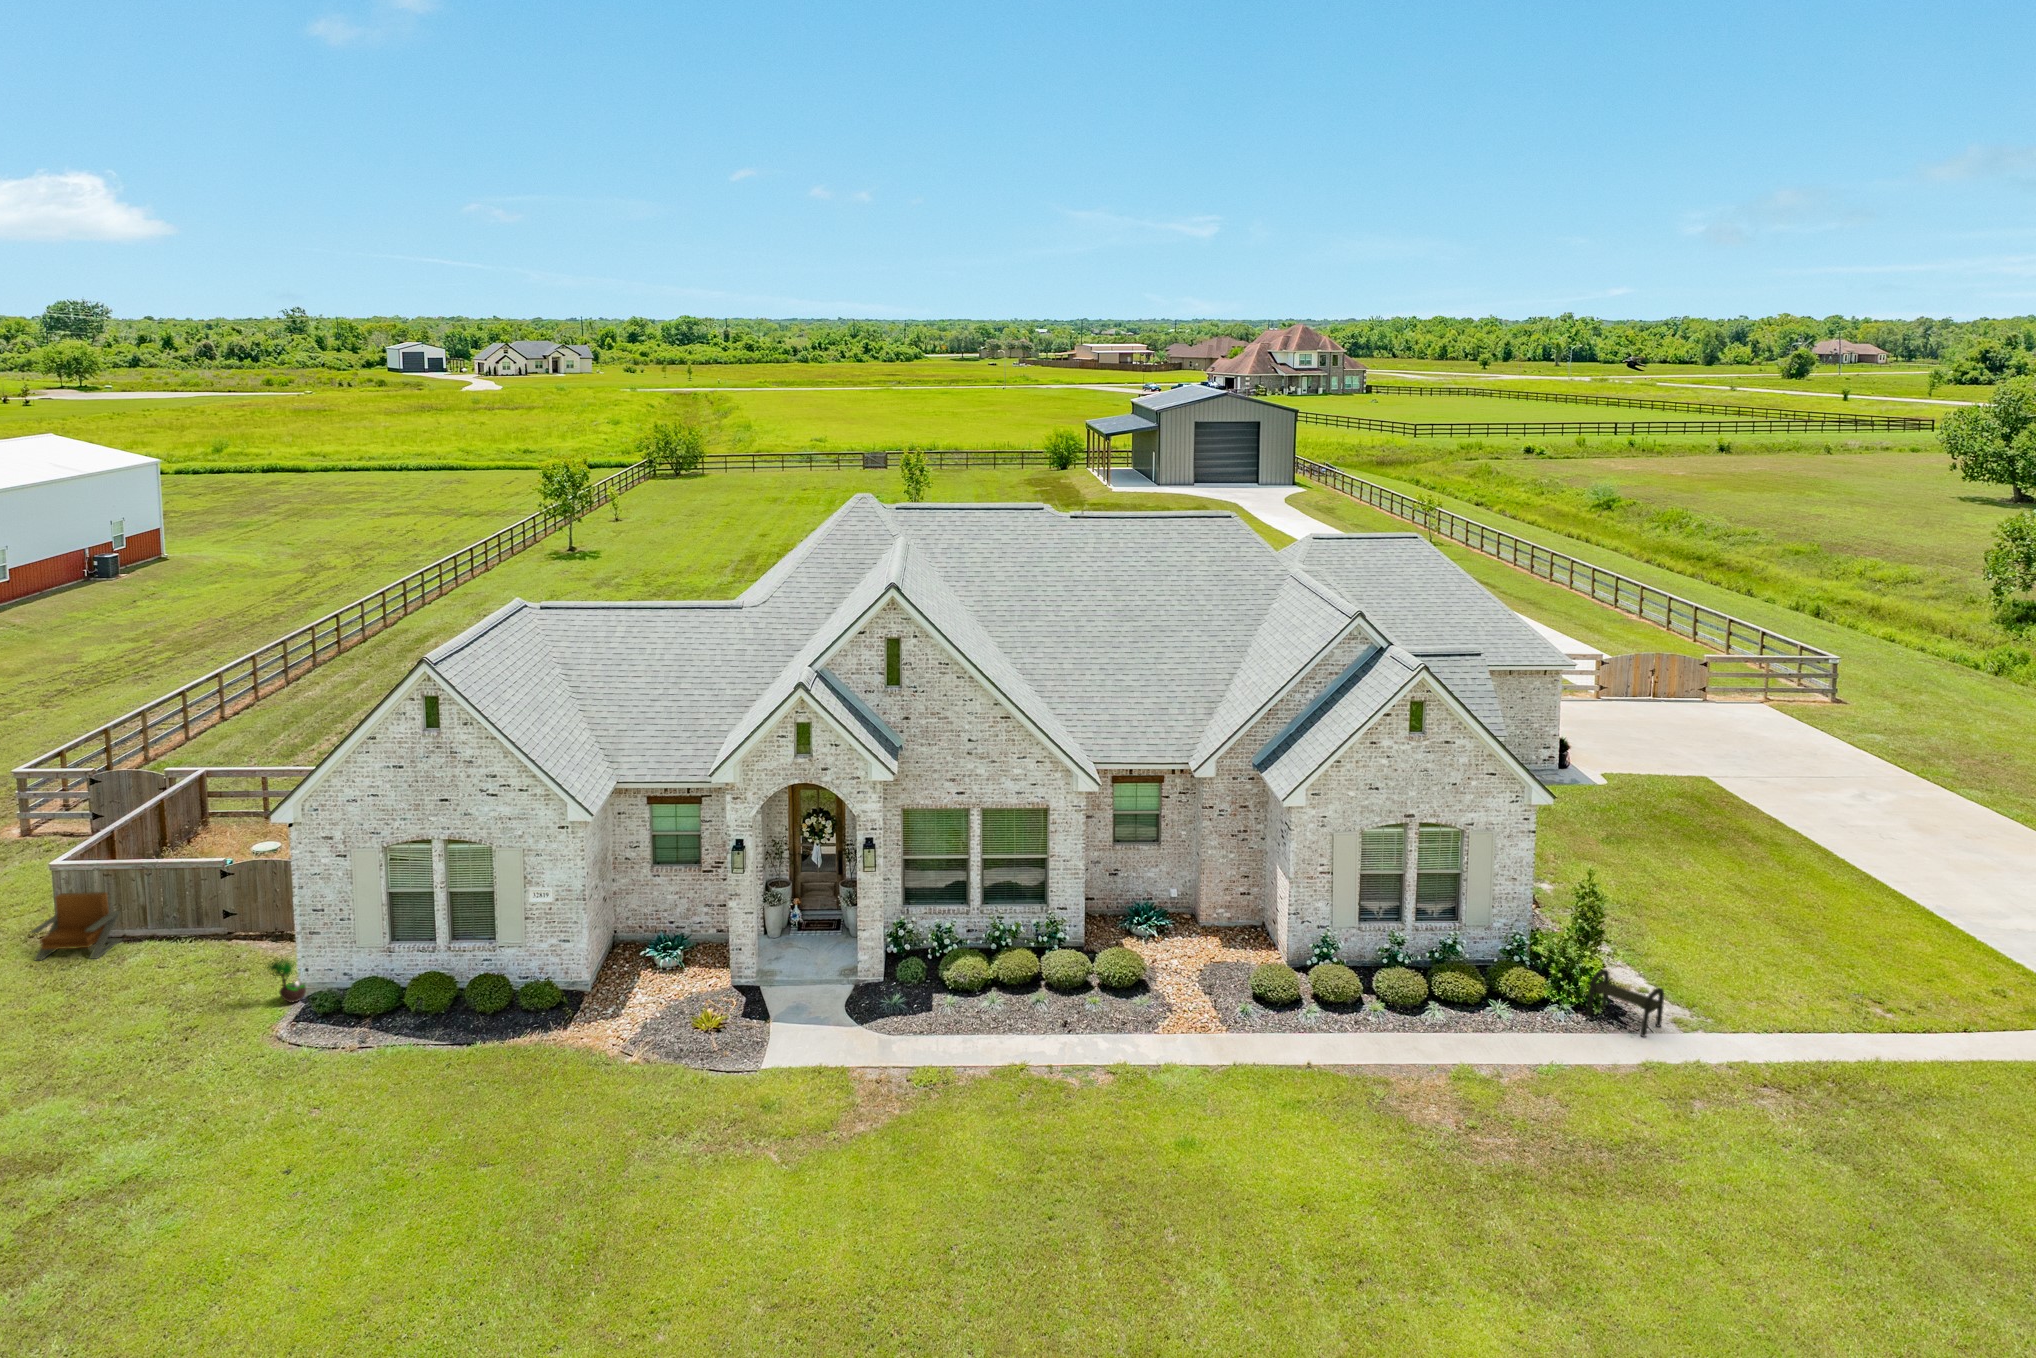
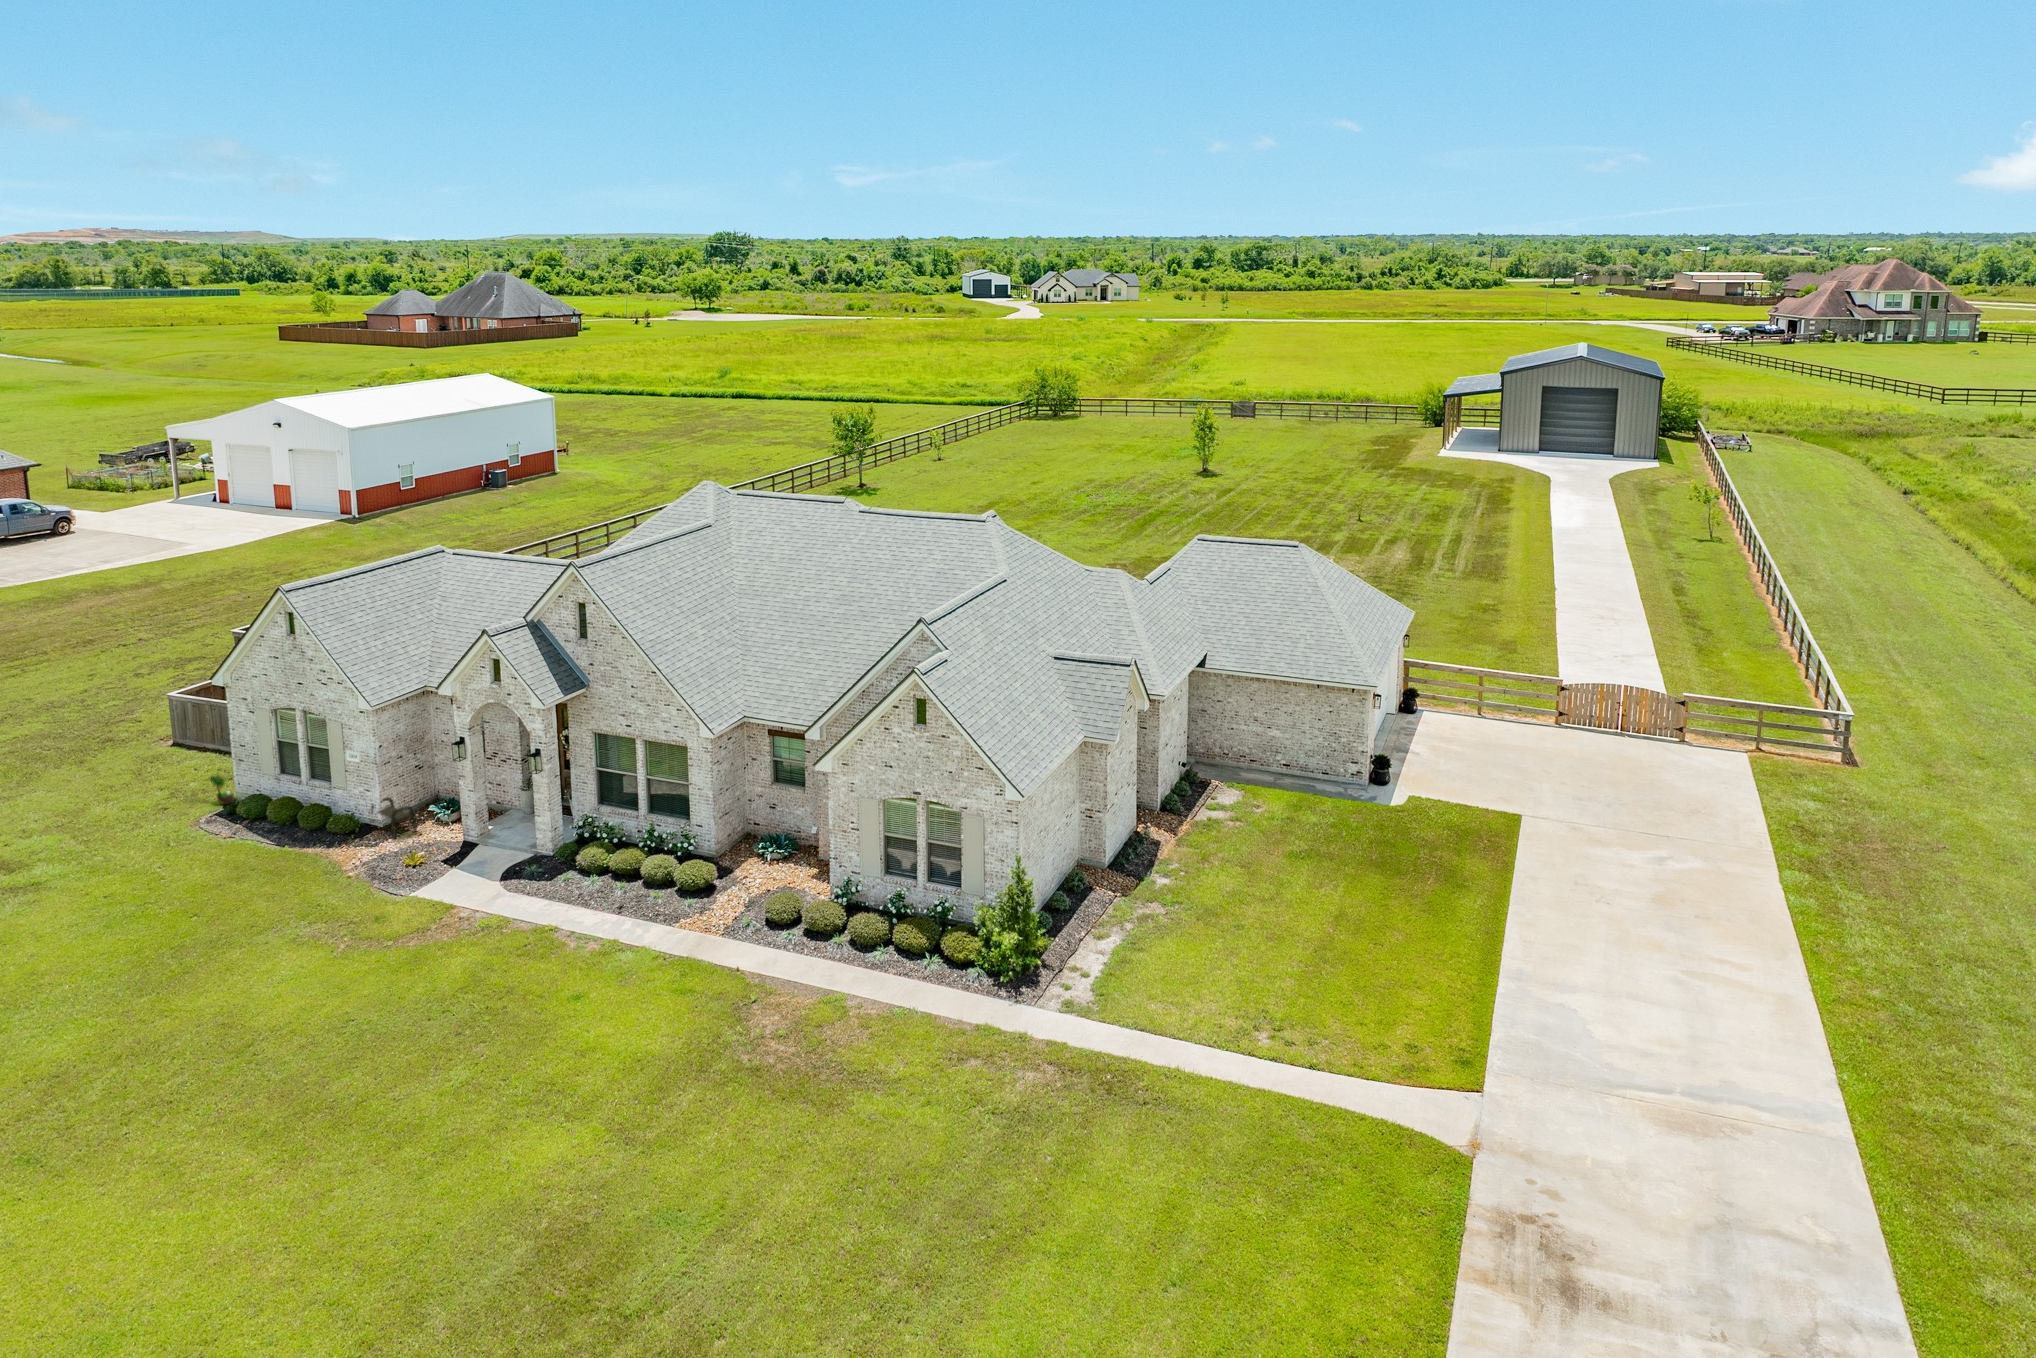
lounge chair: present [31,892,122,961] -> none [136,716,194,760]
bench: present [1586,969,1664,1037] -> present [371,797,417,839]

